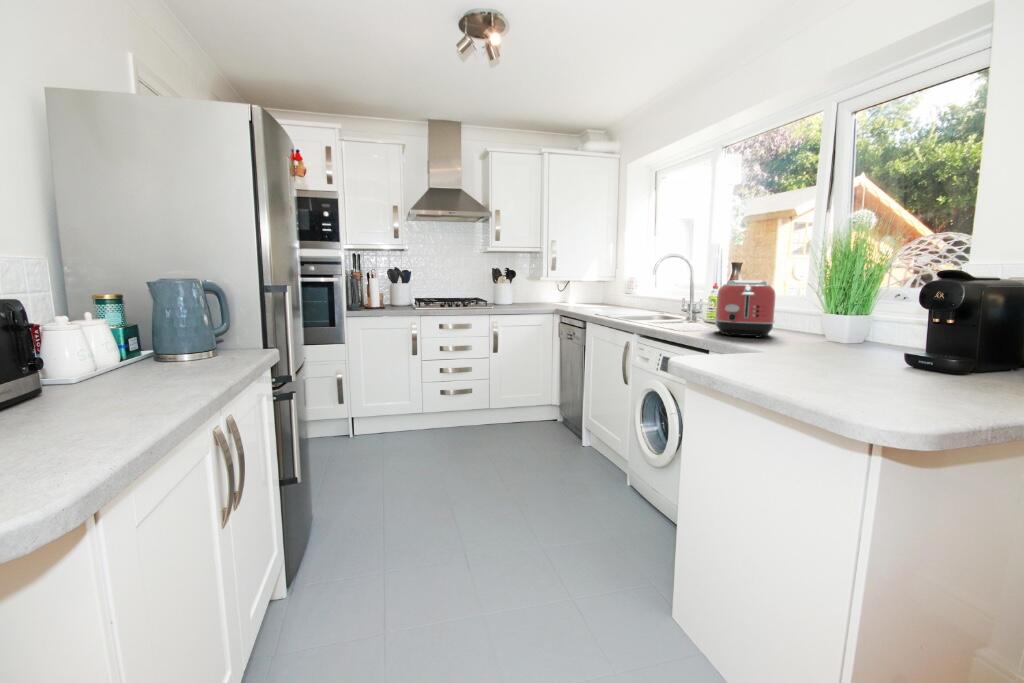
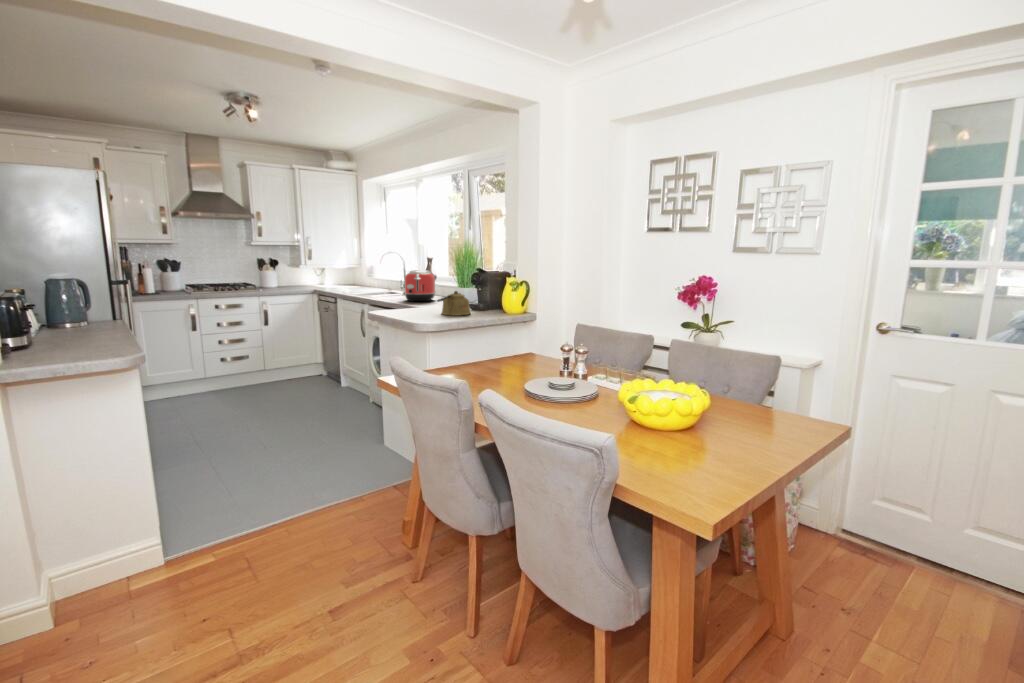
kettle: none [866,322,966,388] -> present [437,291,471,315]

